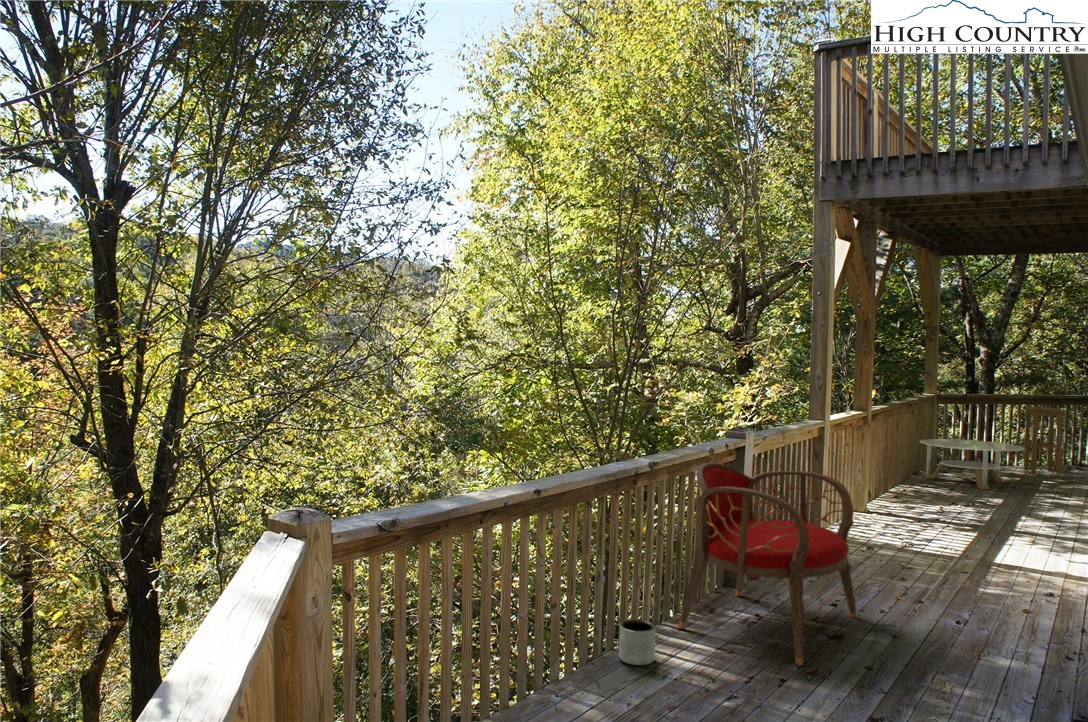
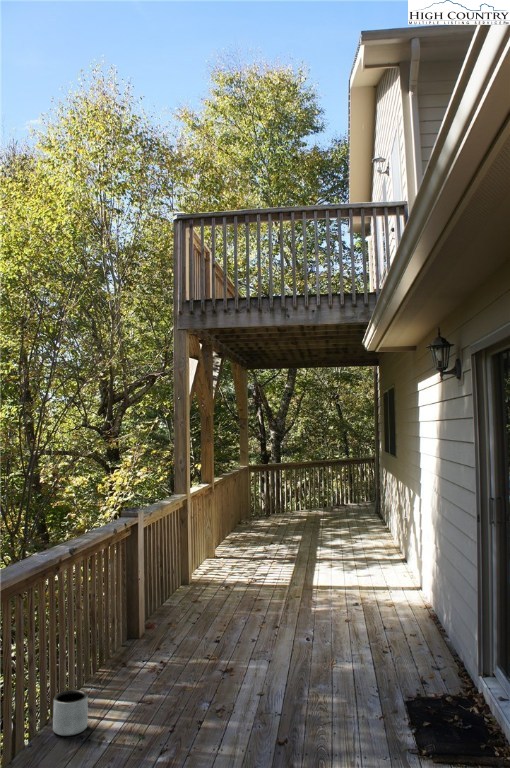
stool: present [1024,407,1064,475] -> none [305,466,330,514]
round table: present [919,439,1025,489] -> none [242,493,311,530]
armchair: present [678,463,857,665] -> none [98,532,238,701]

